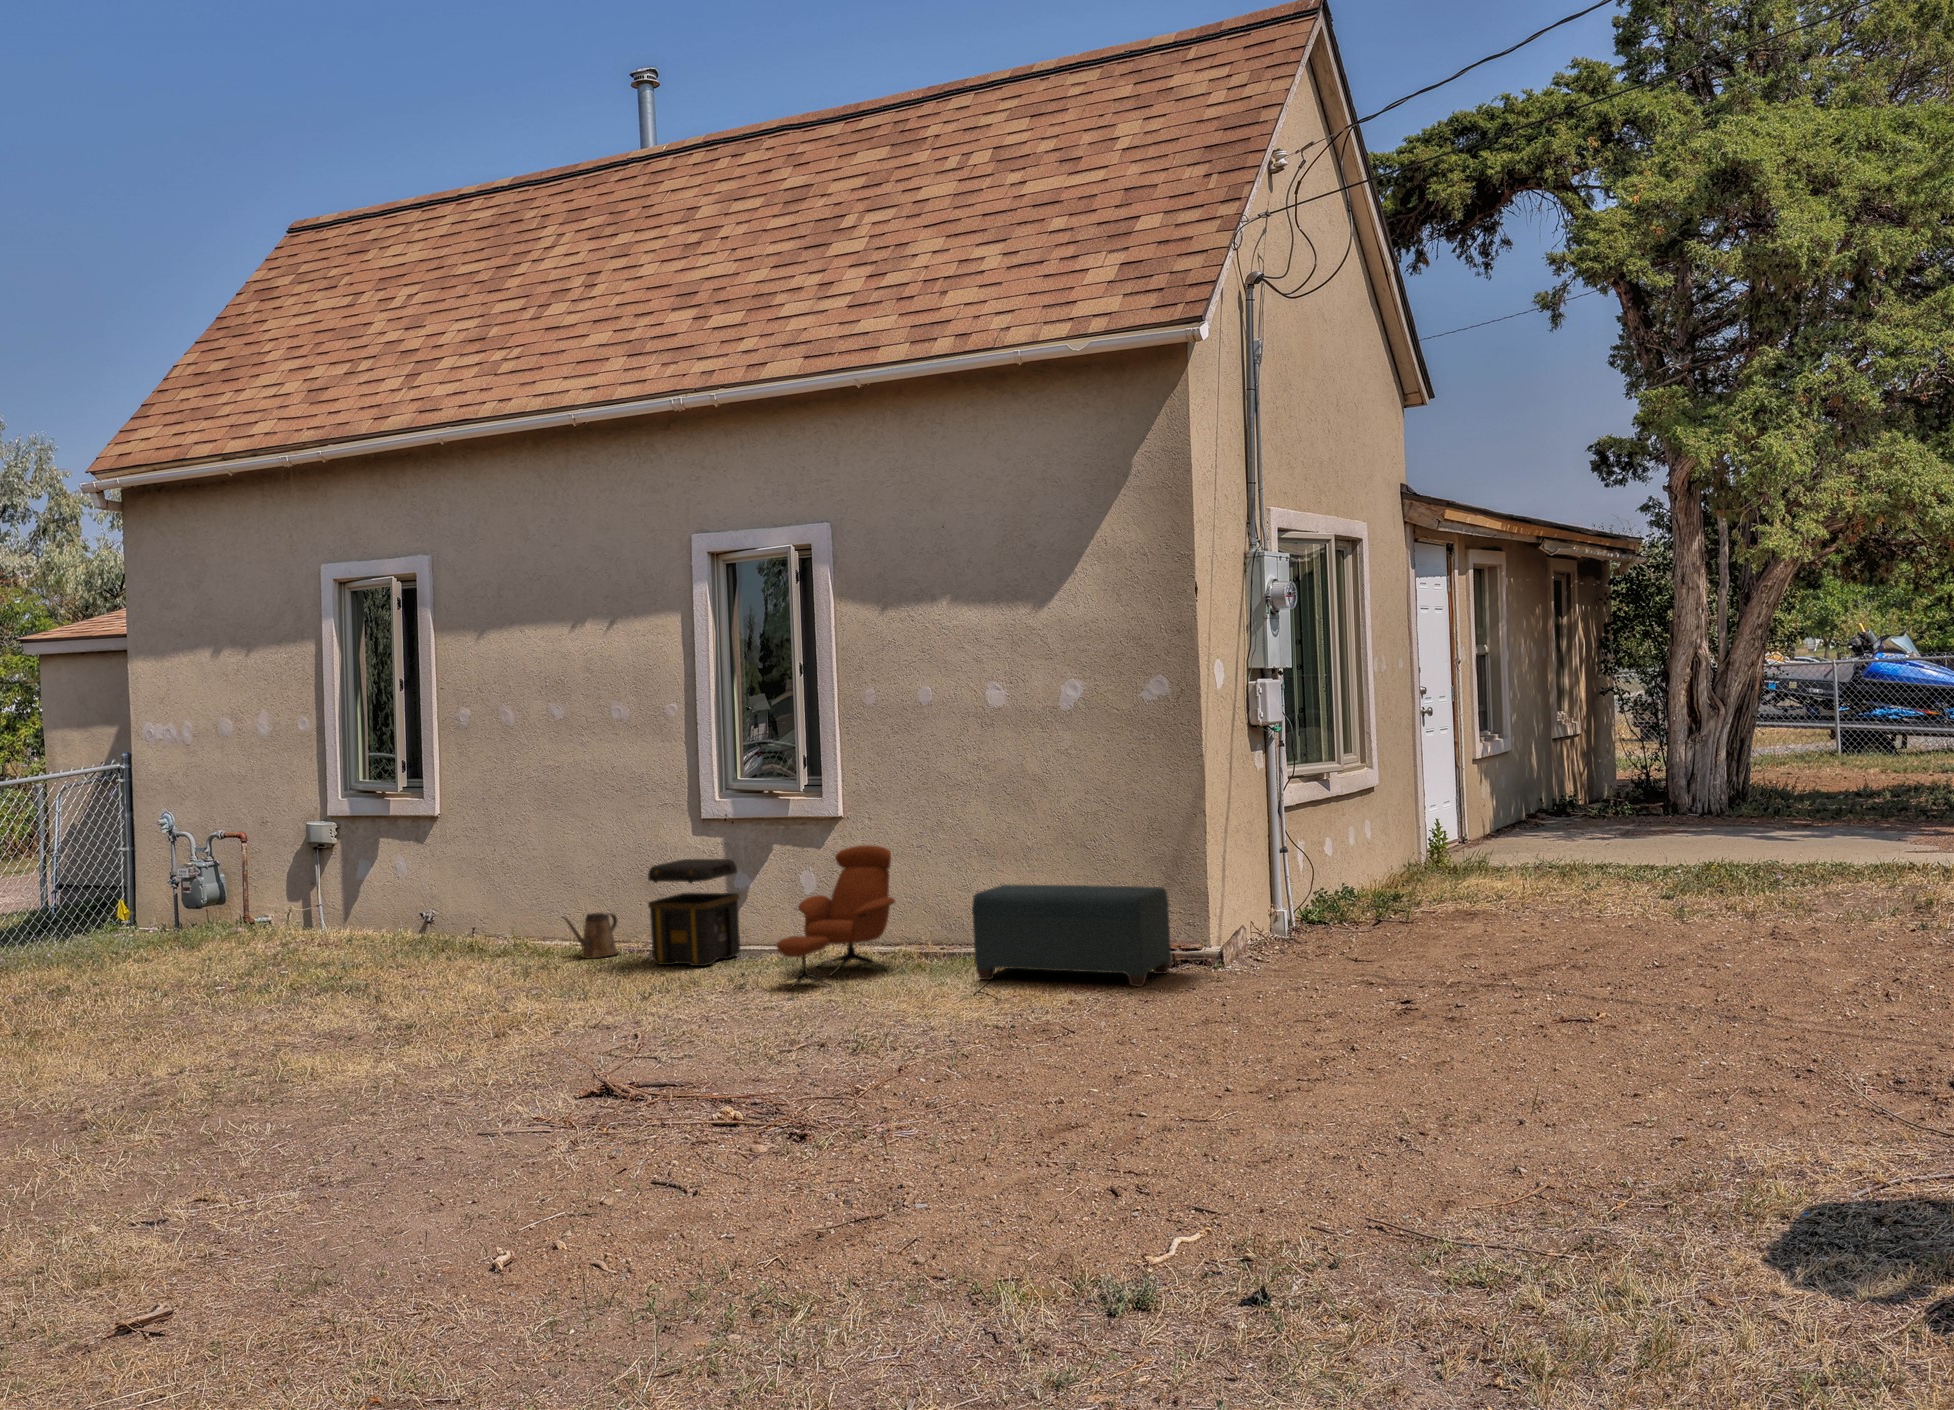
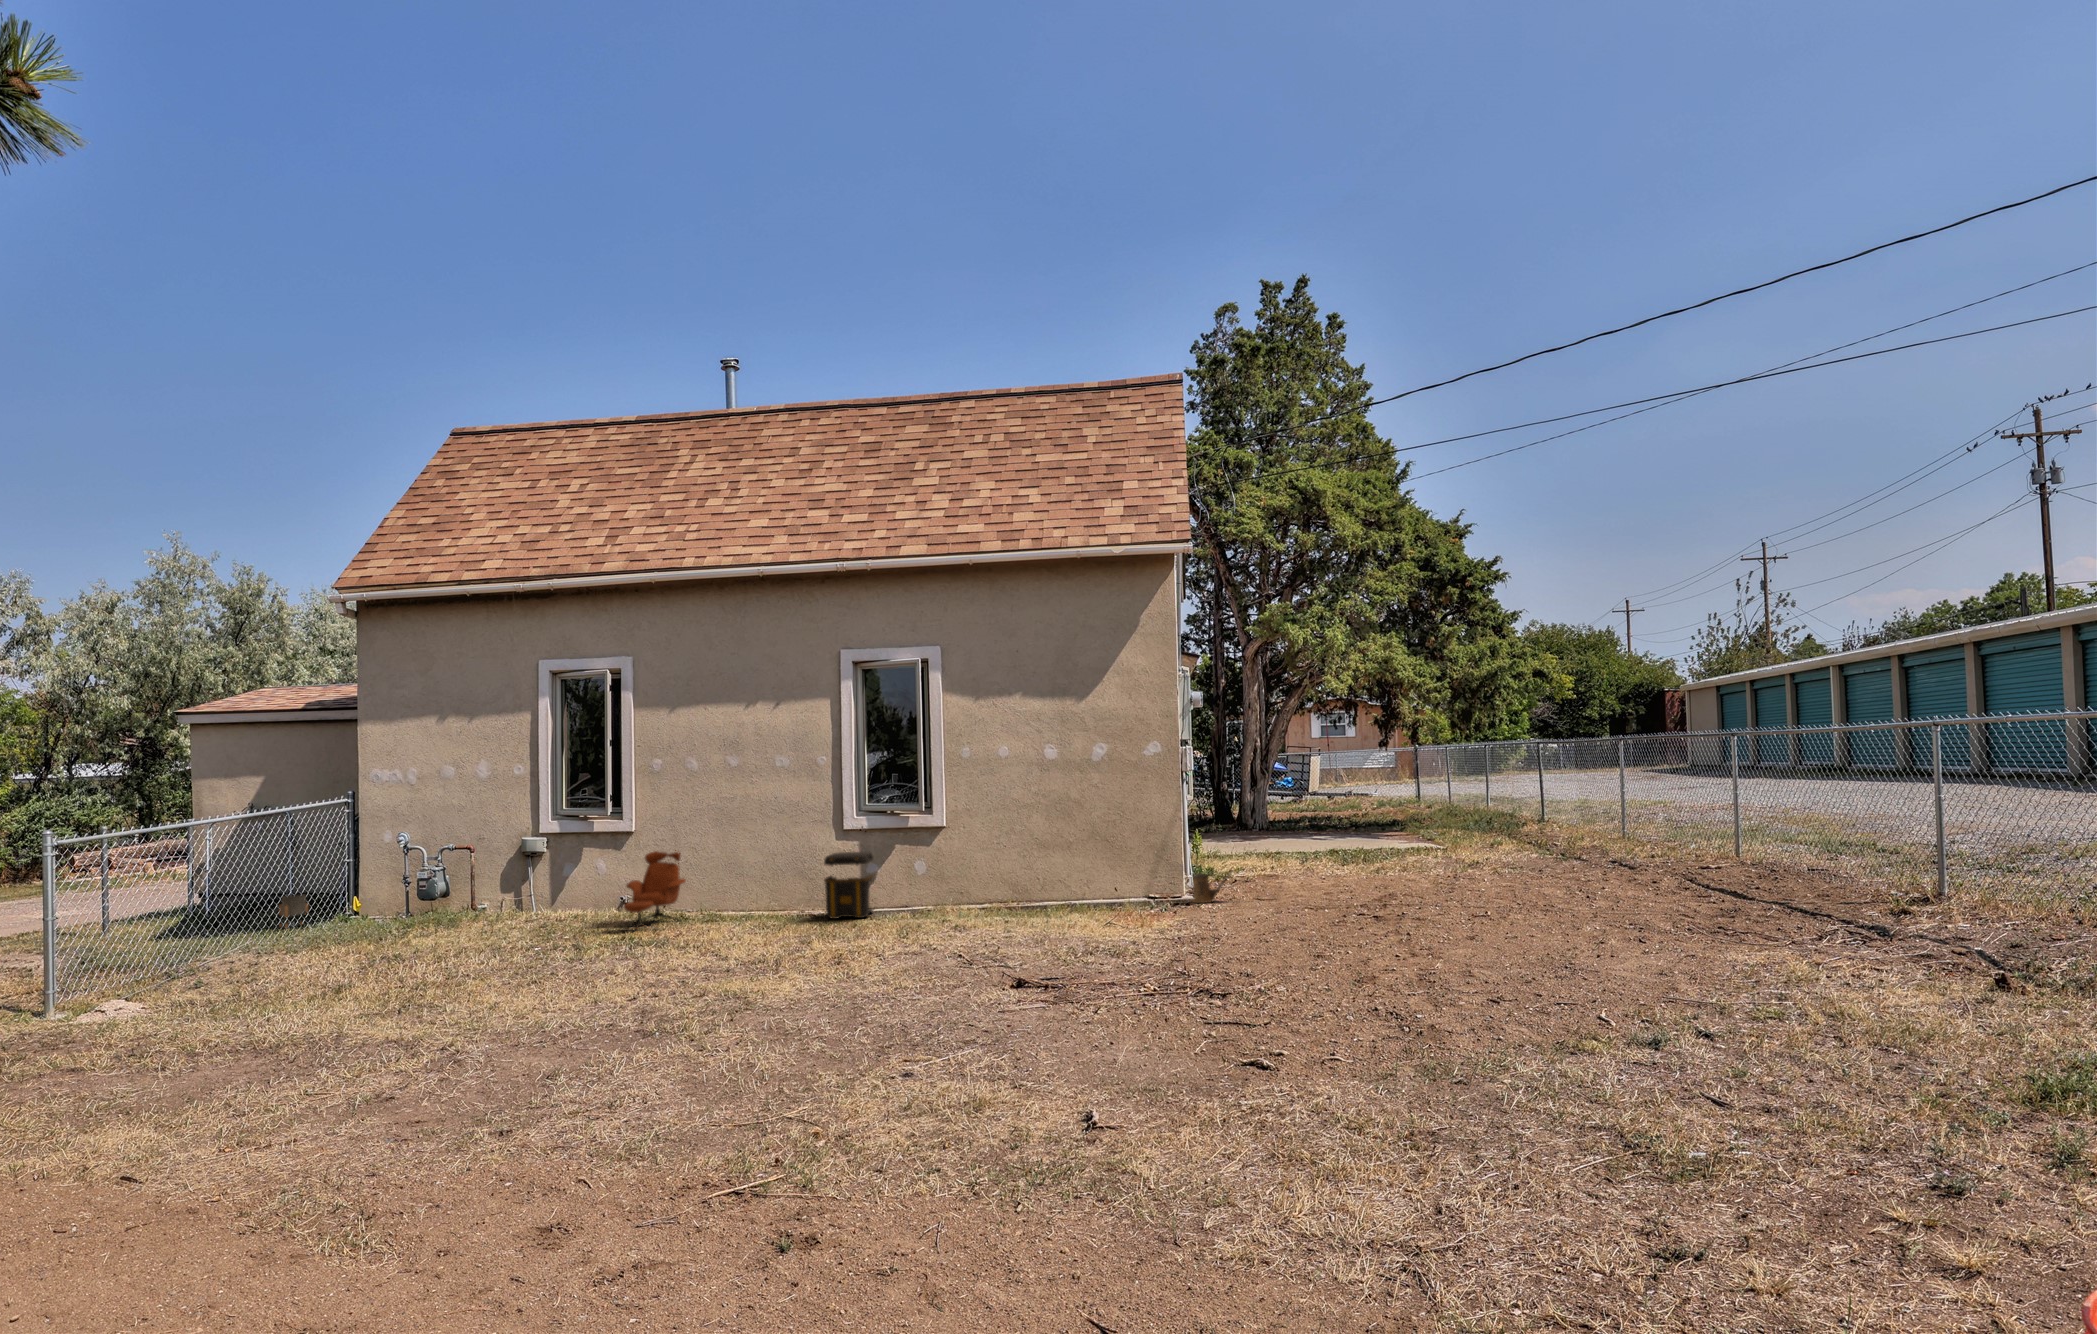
lounge chair: present [777,845,895,989] -> present [624,850,685,929]
planter: none [67,884,101,930] -> present [279,895,308,928]
bench: present [972,885,1171,987] -> none [1050,856,1157,913]
watering can: present [562,913,618,959] -> present [1191,872,1231,903]

